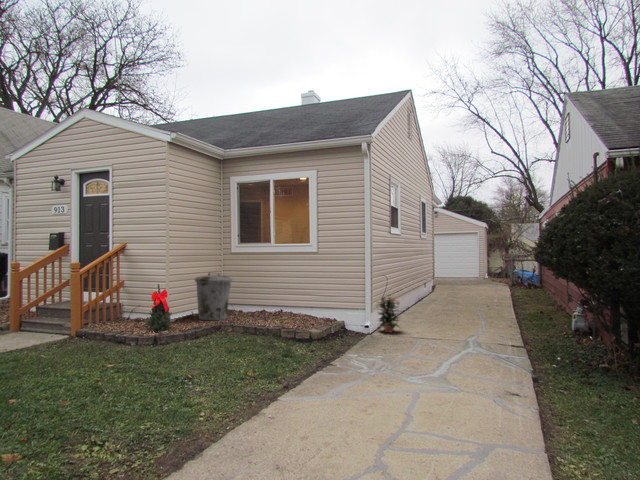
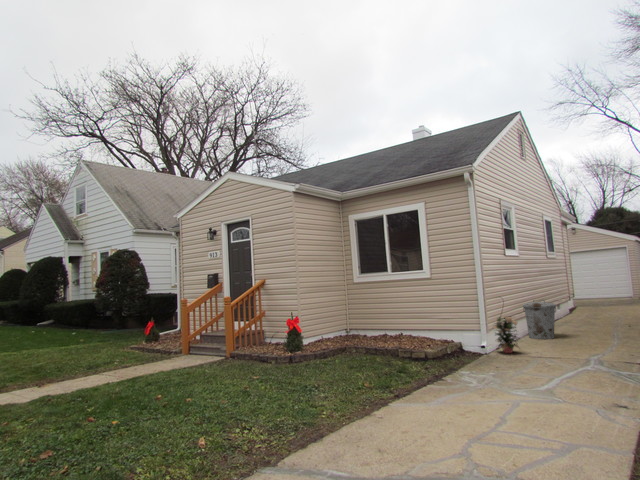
trash can: present [195,273,232,320] -> present [523,300,556,339]

